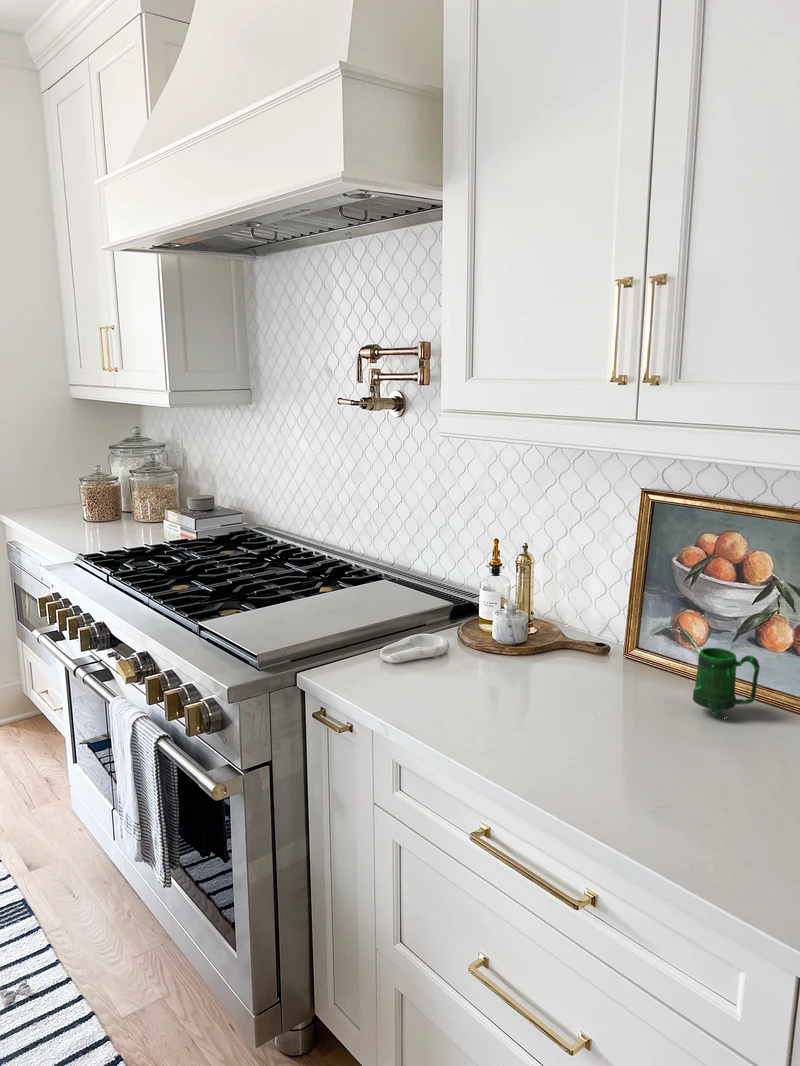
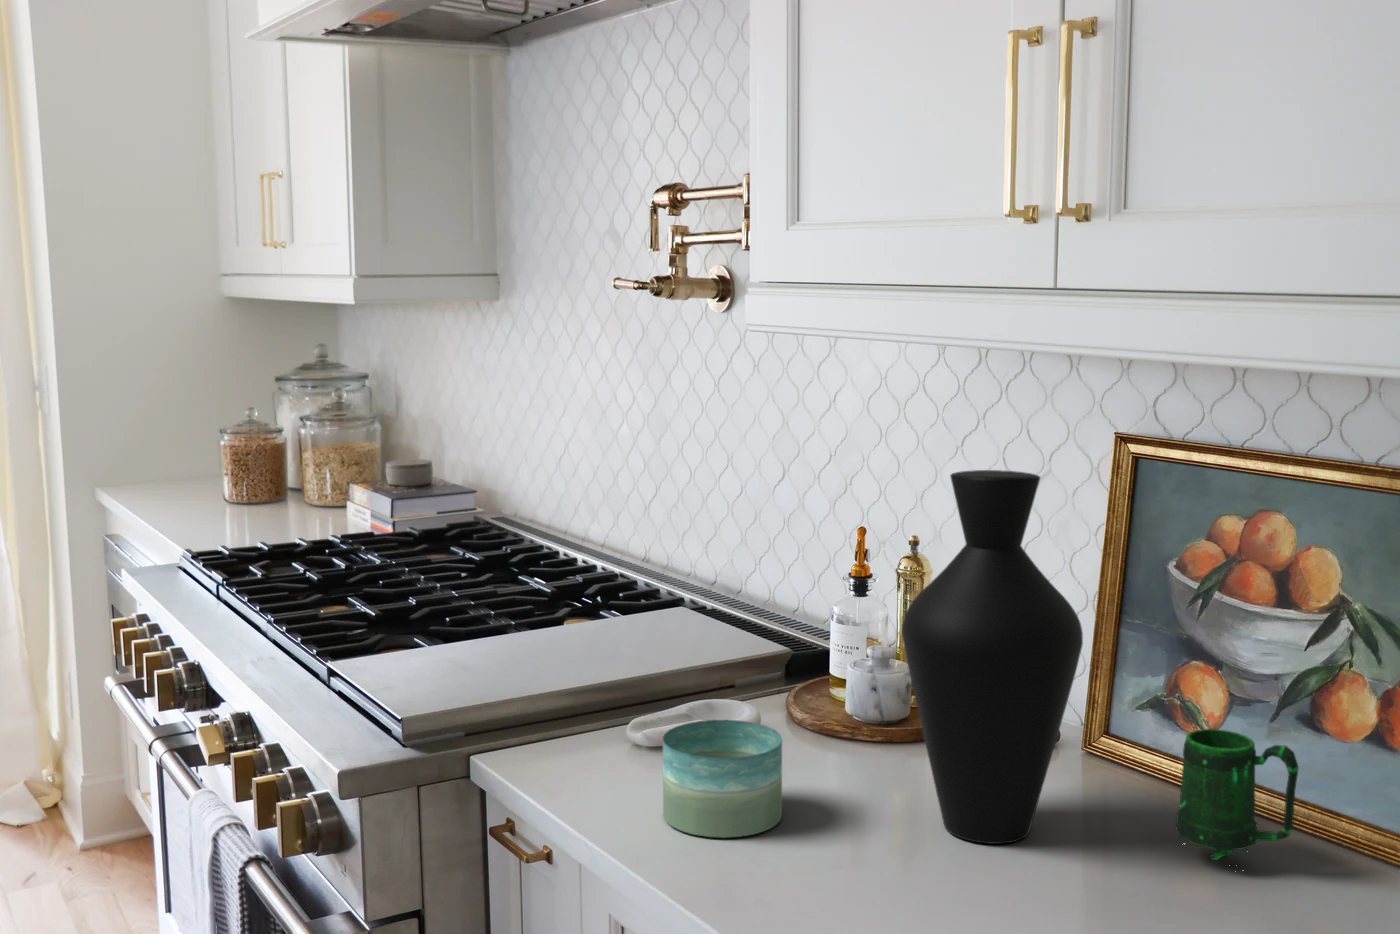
vase: none [549,514,647,712] -> present [902,470,1083,844]
candle: none [419,651,485,716] -> present [663,720,782,838]

